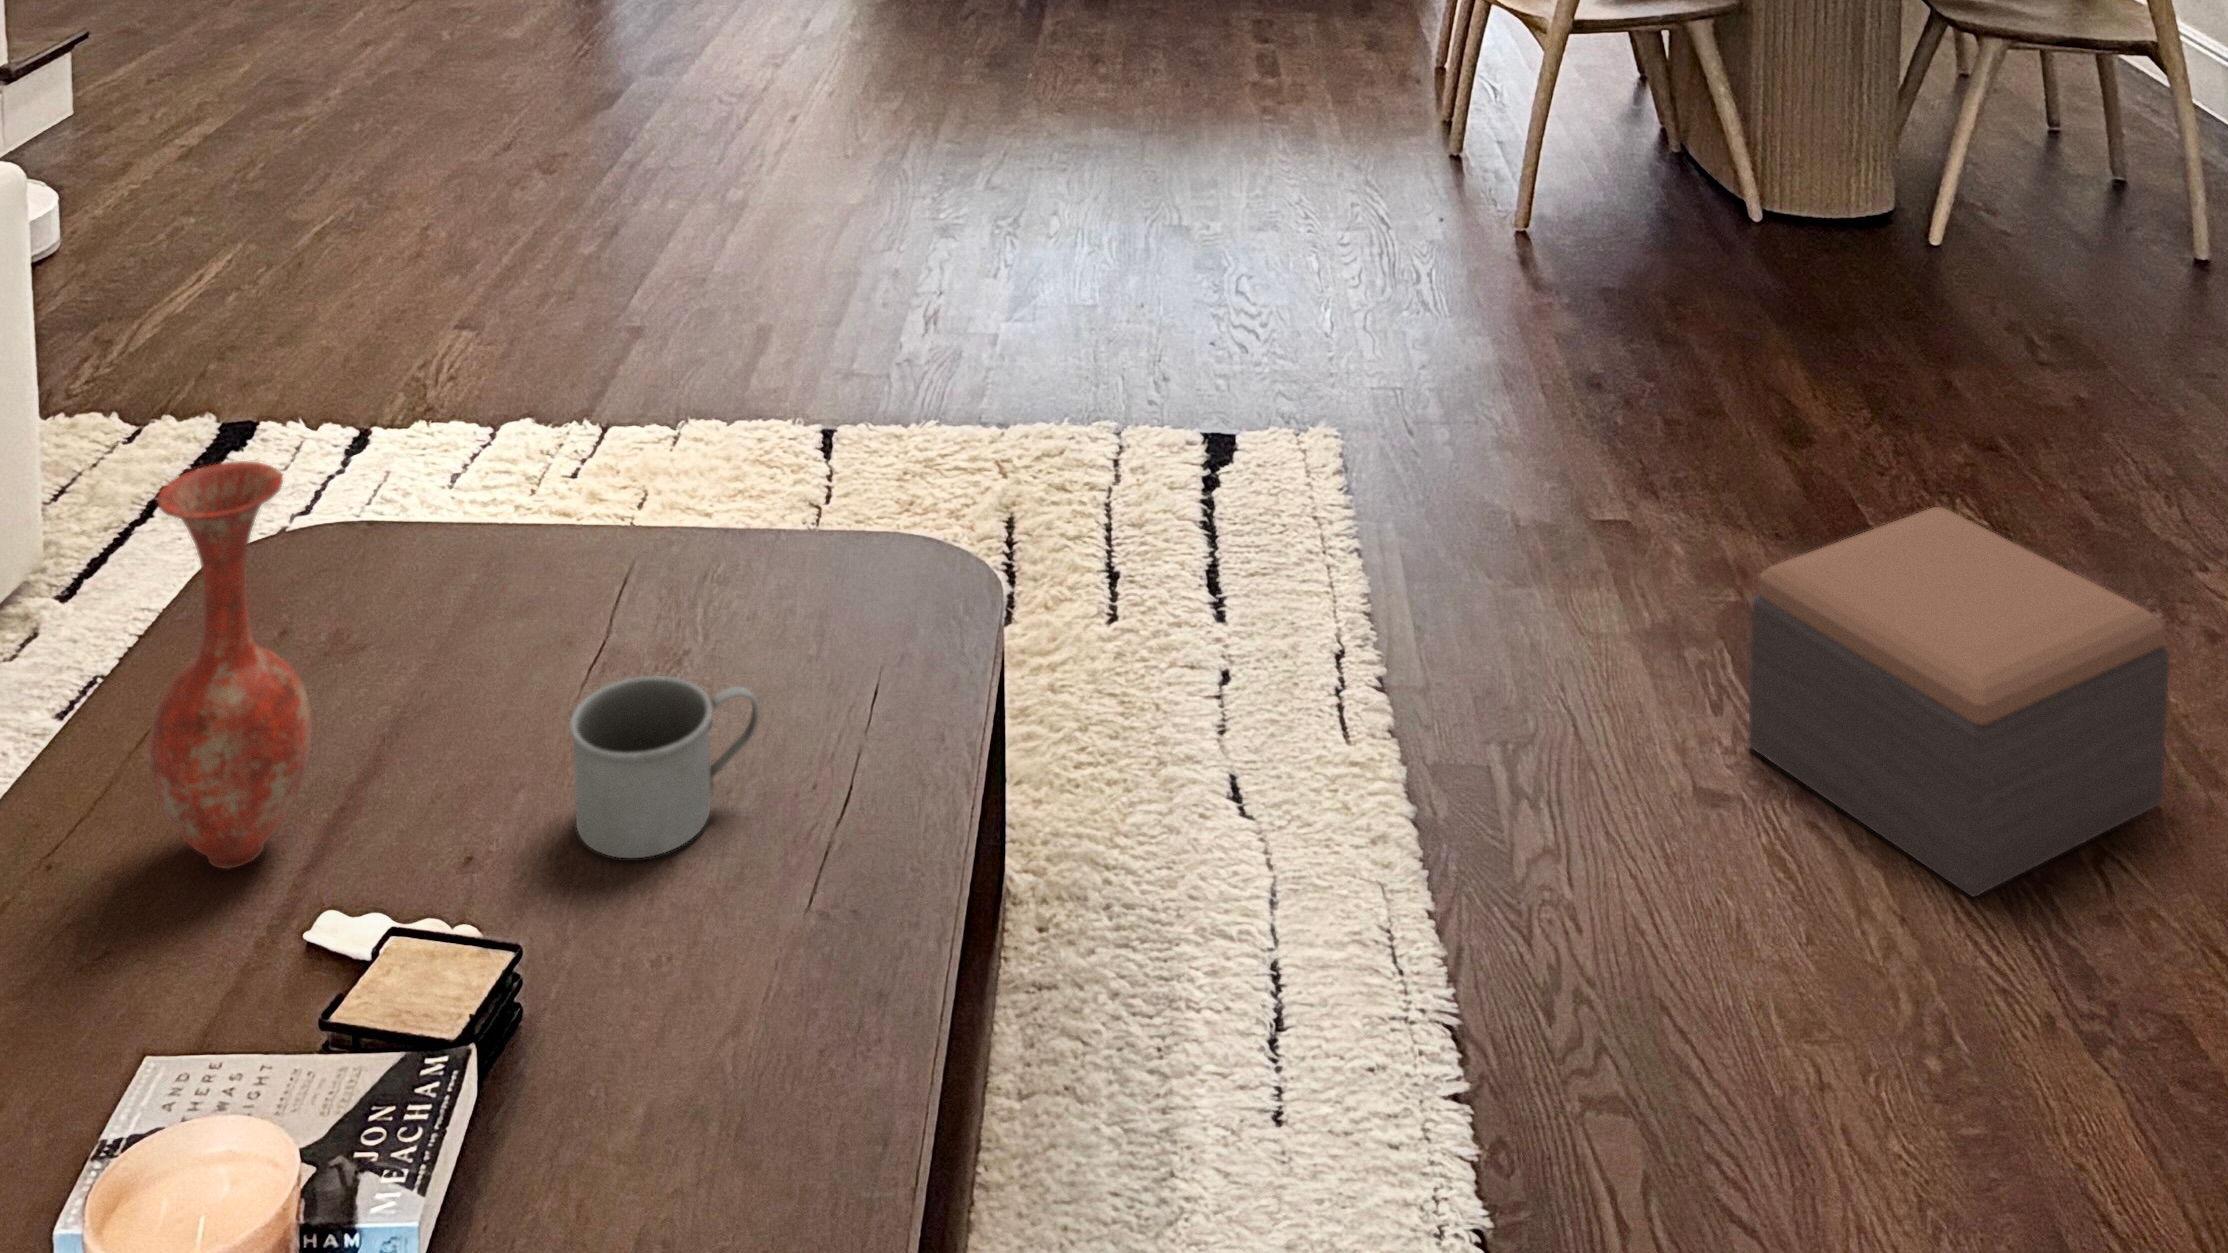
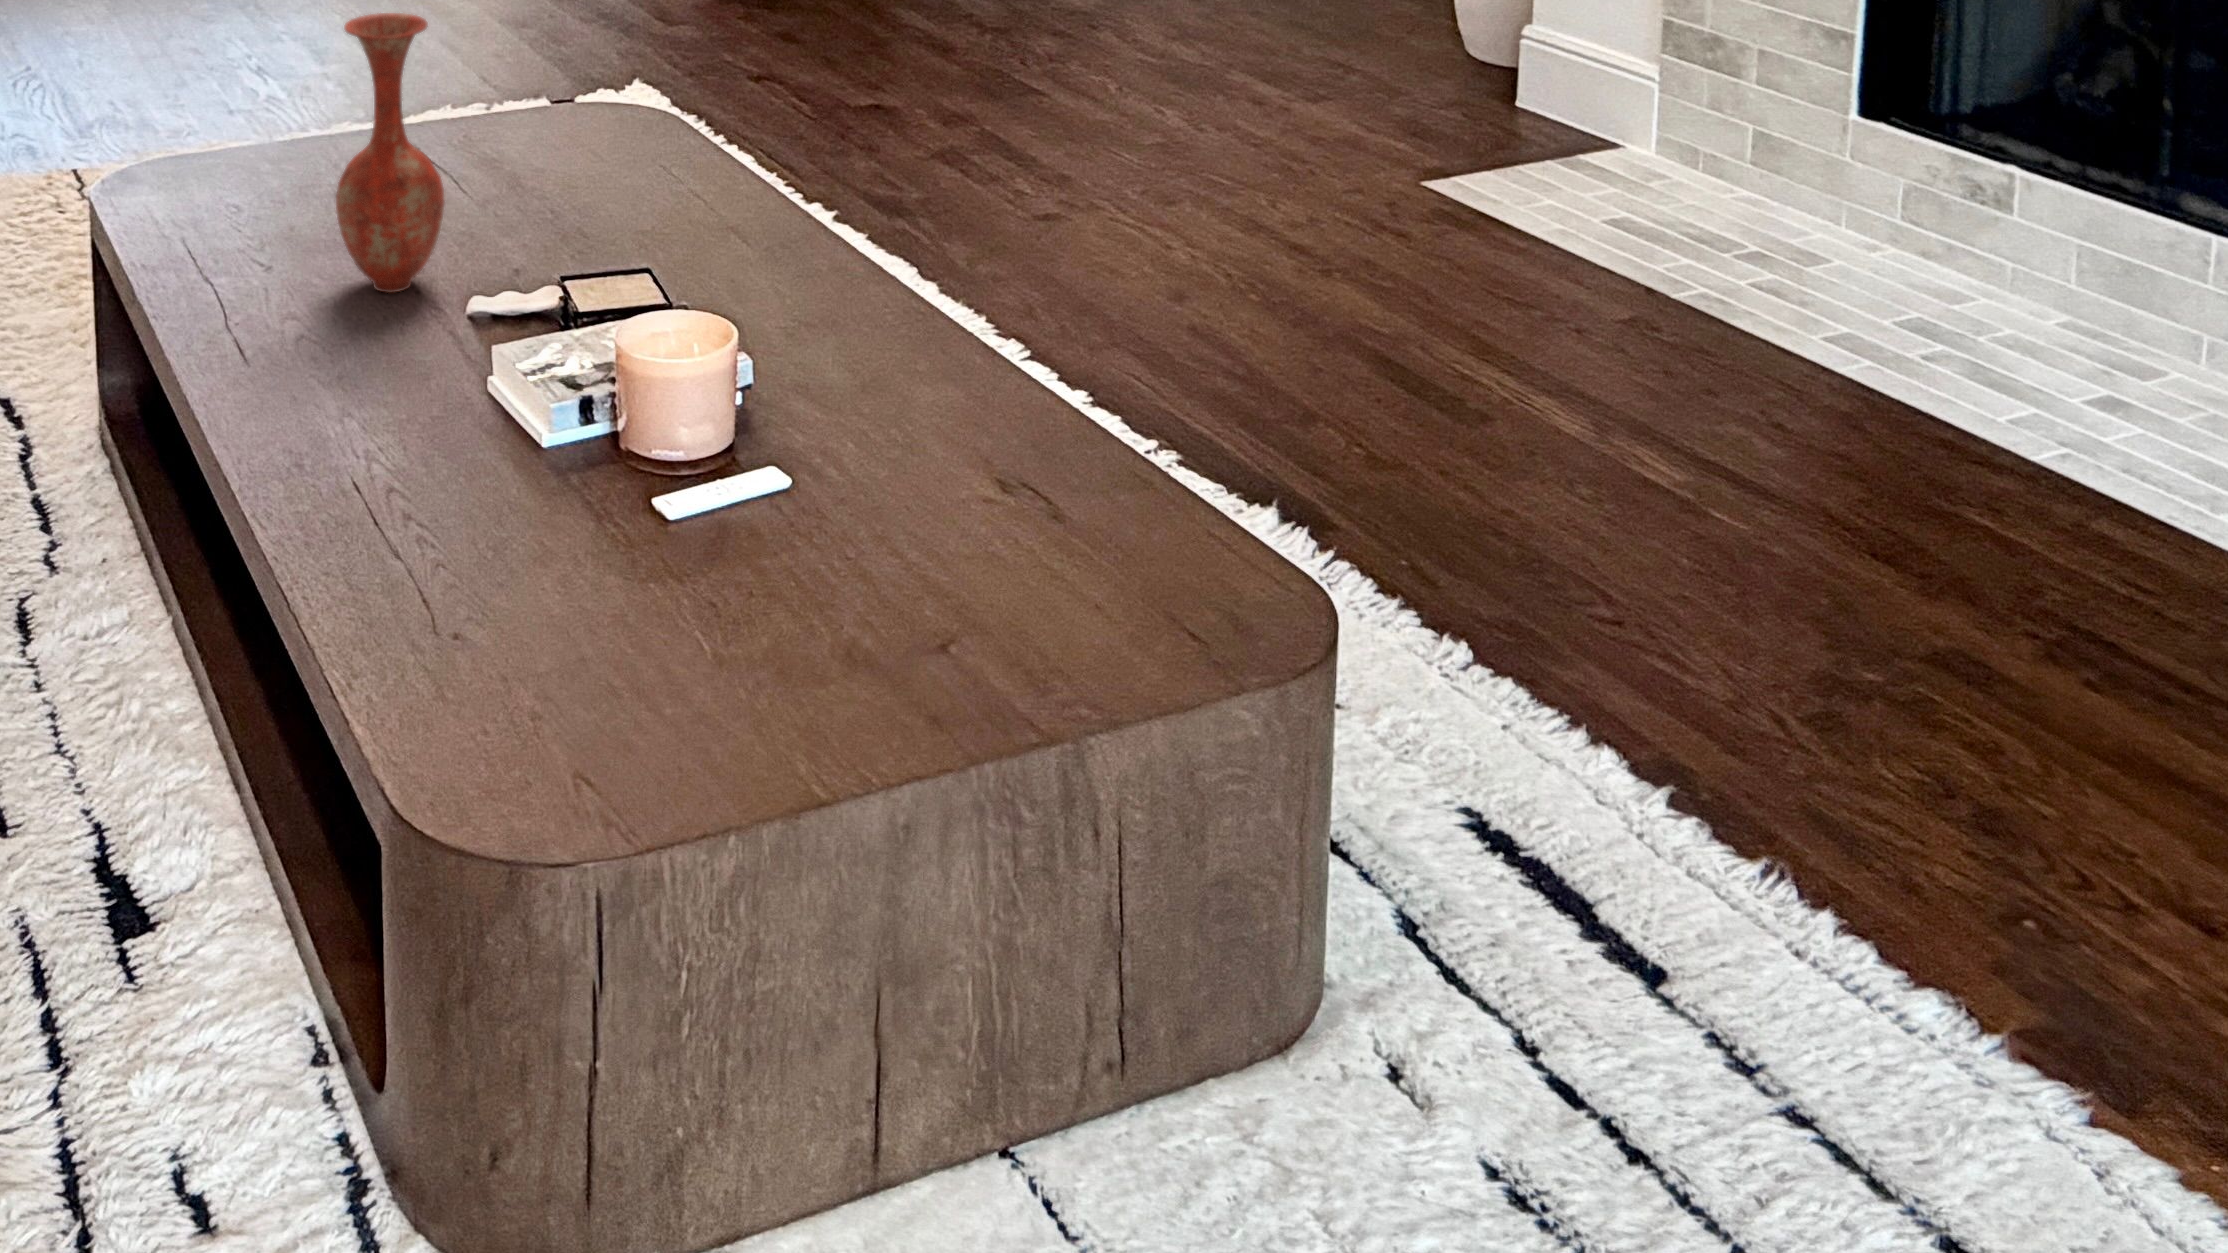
footstool: present [1748,507,2169,897] -> none [1046,33,1292,239]
mug: present [569,676,759,858] -> none [590,133,695,241]

